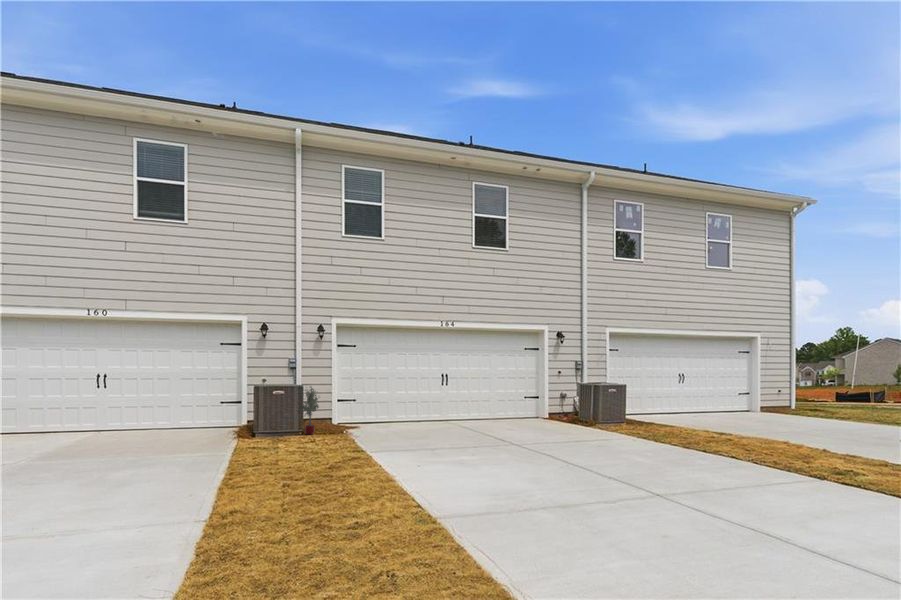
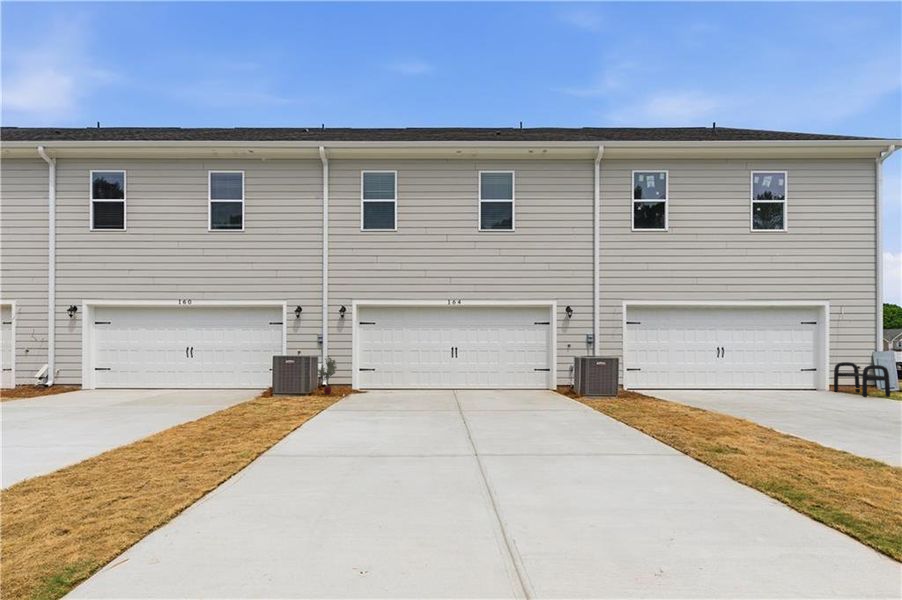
bench: none [764,387,814,418] -> present [834,362,890,397]

